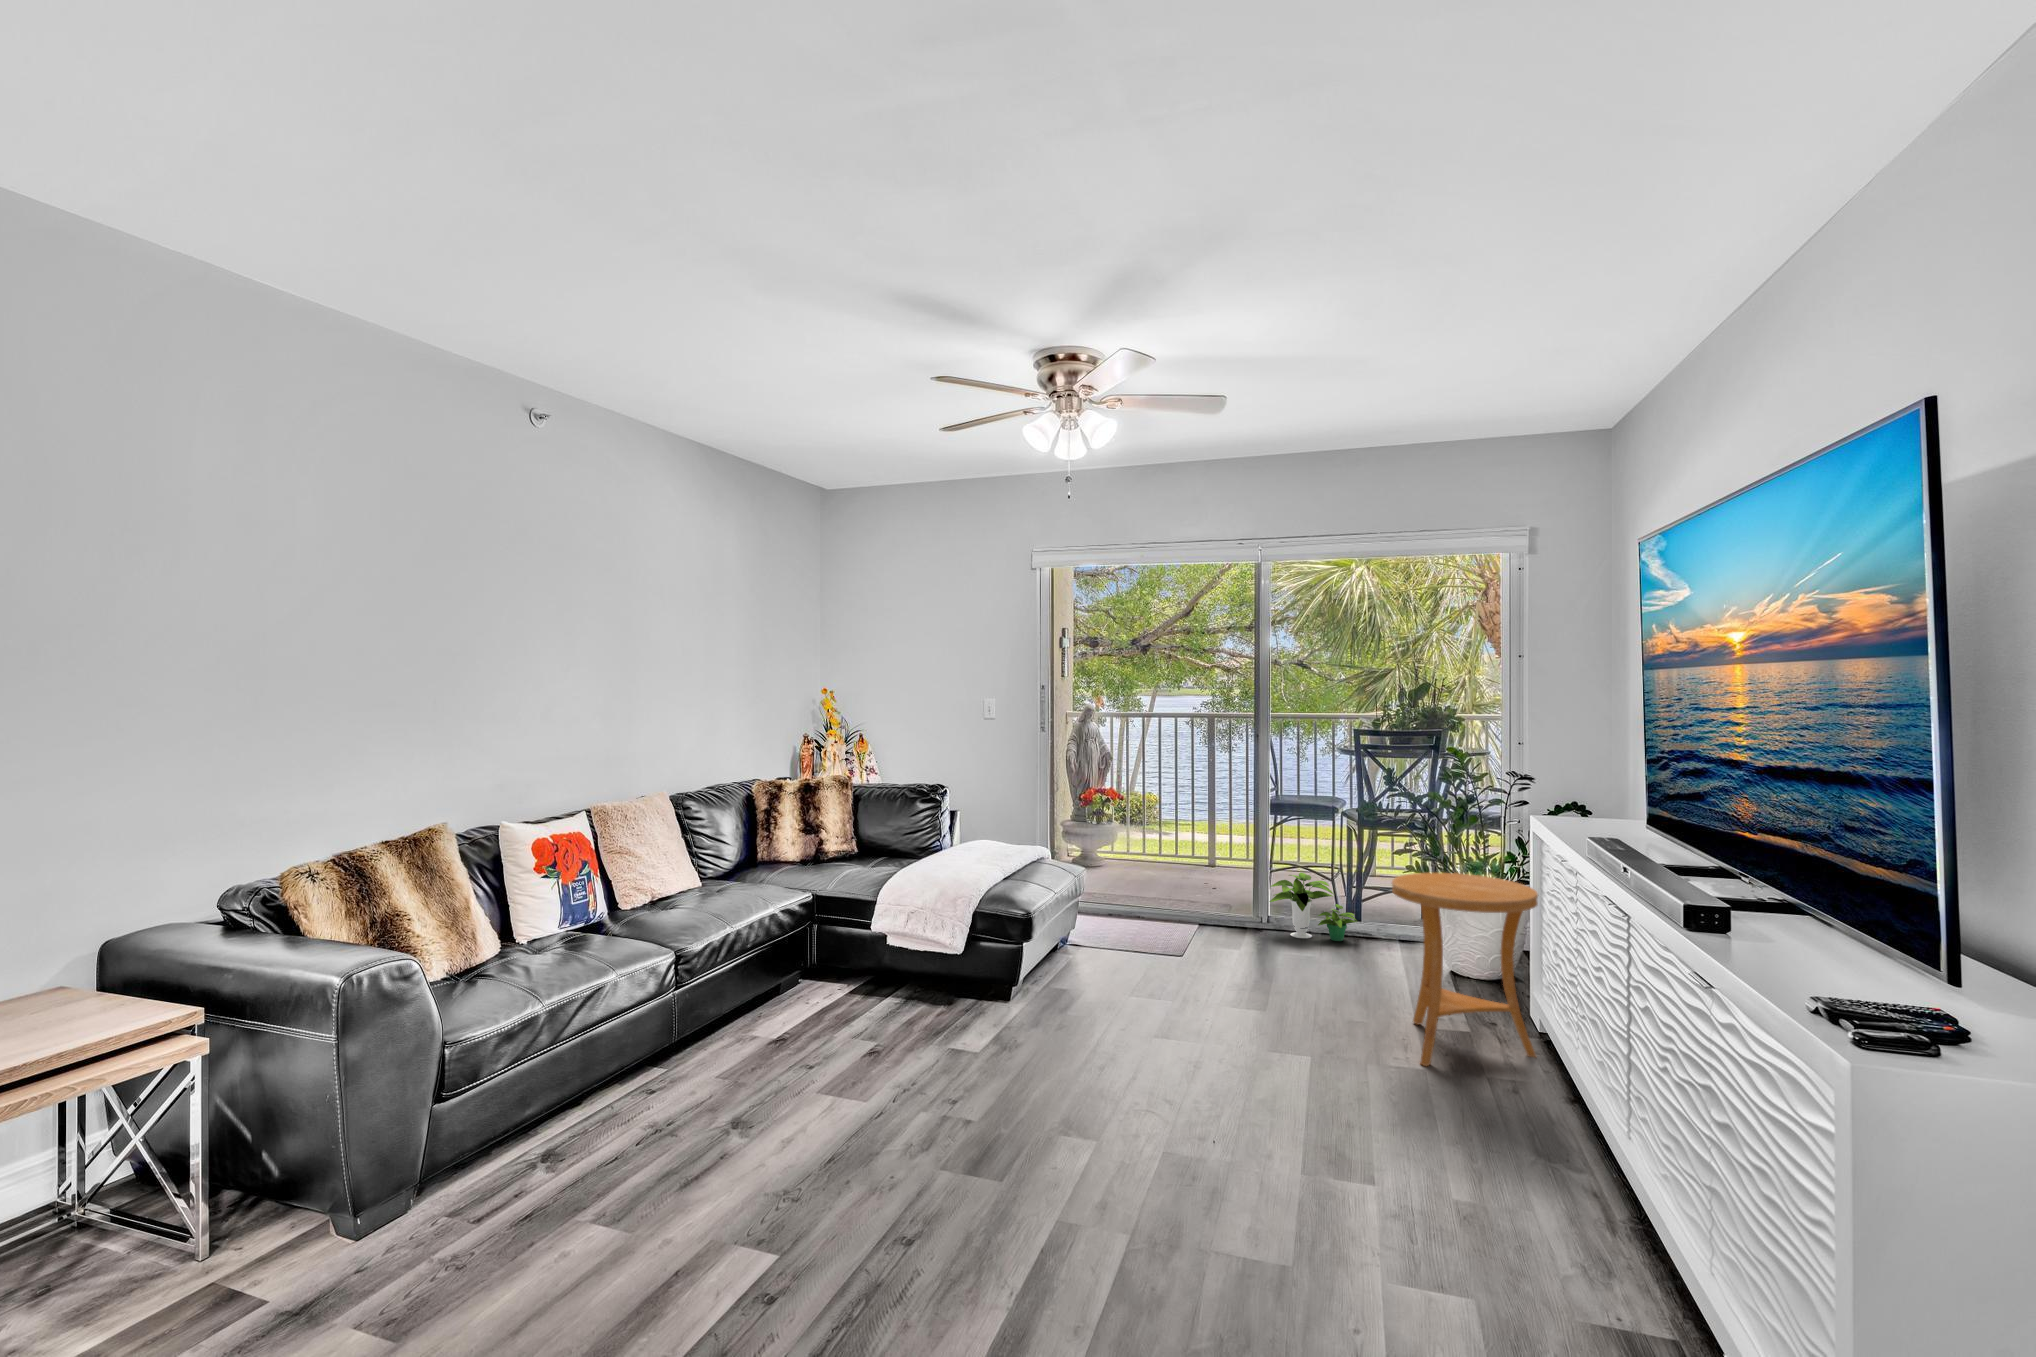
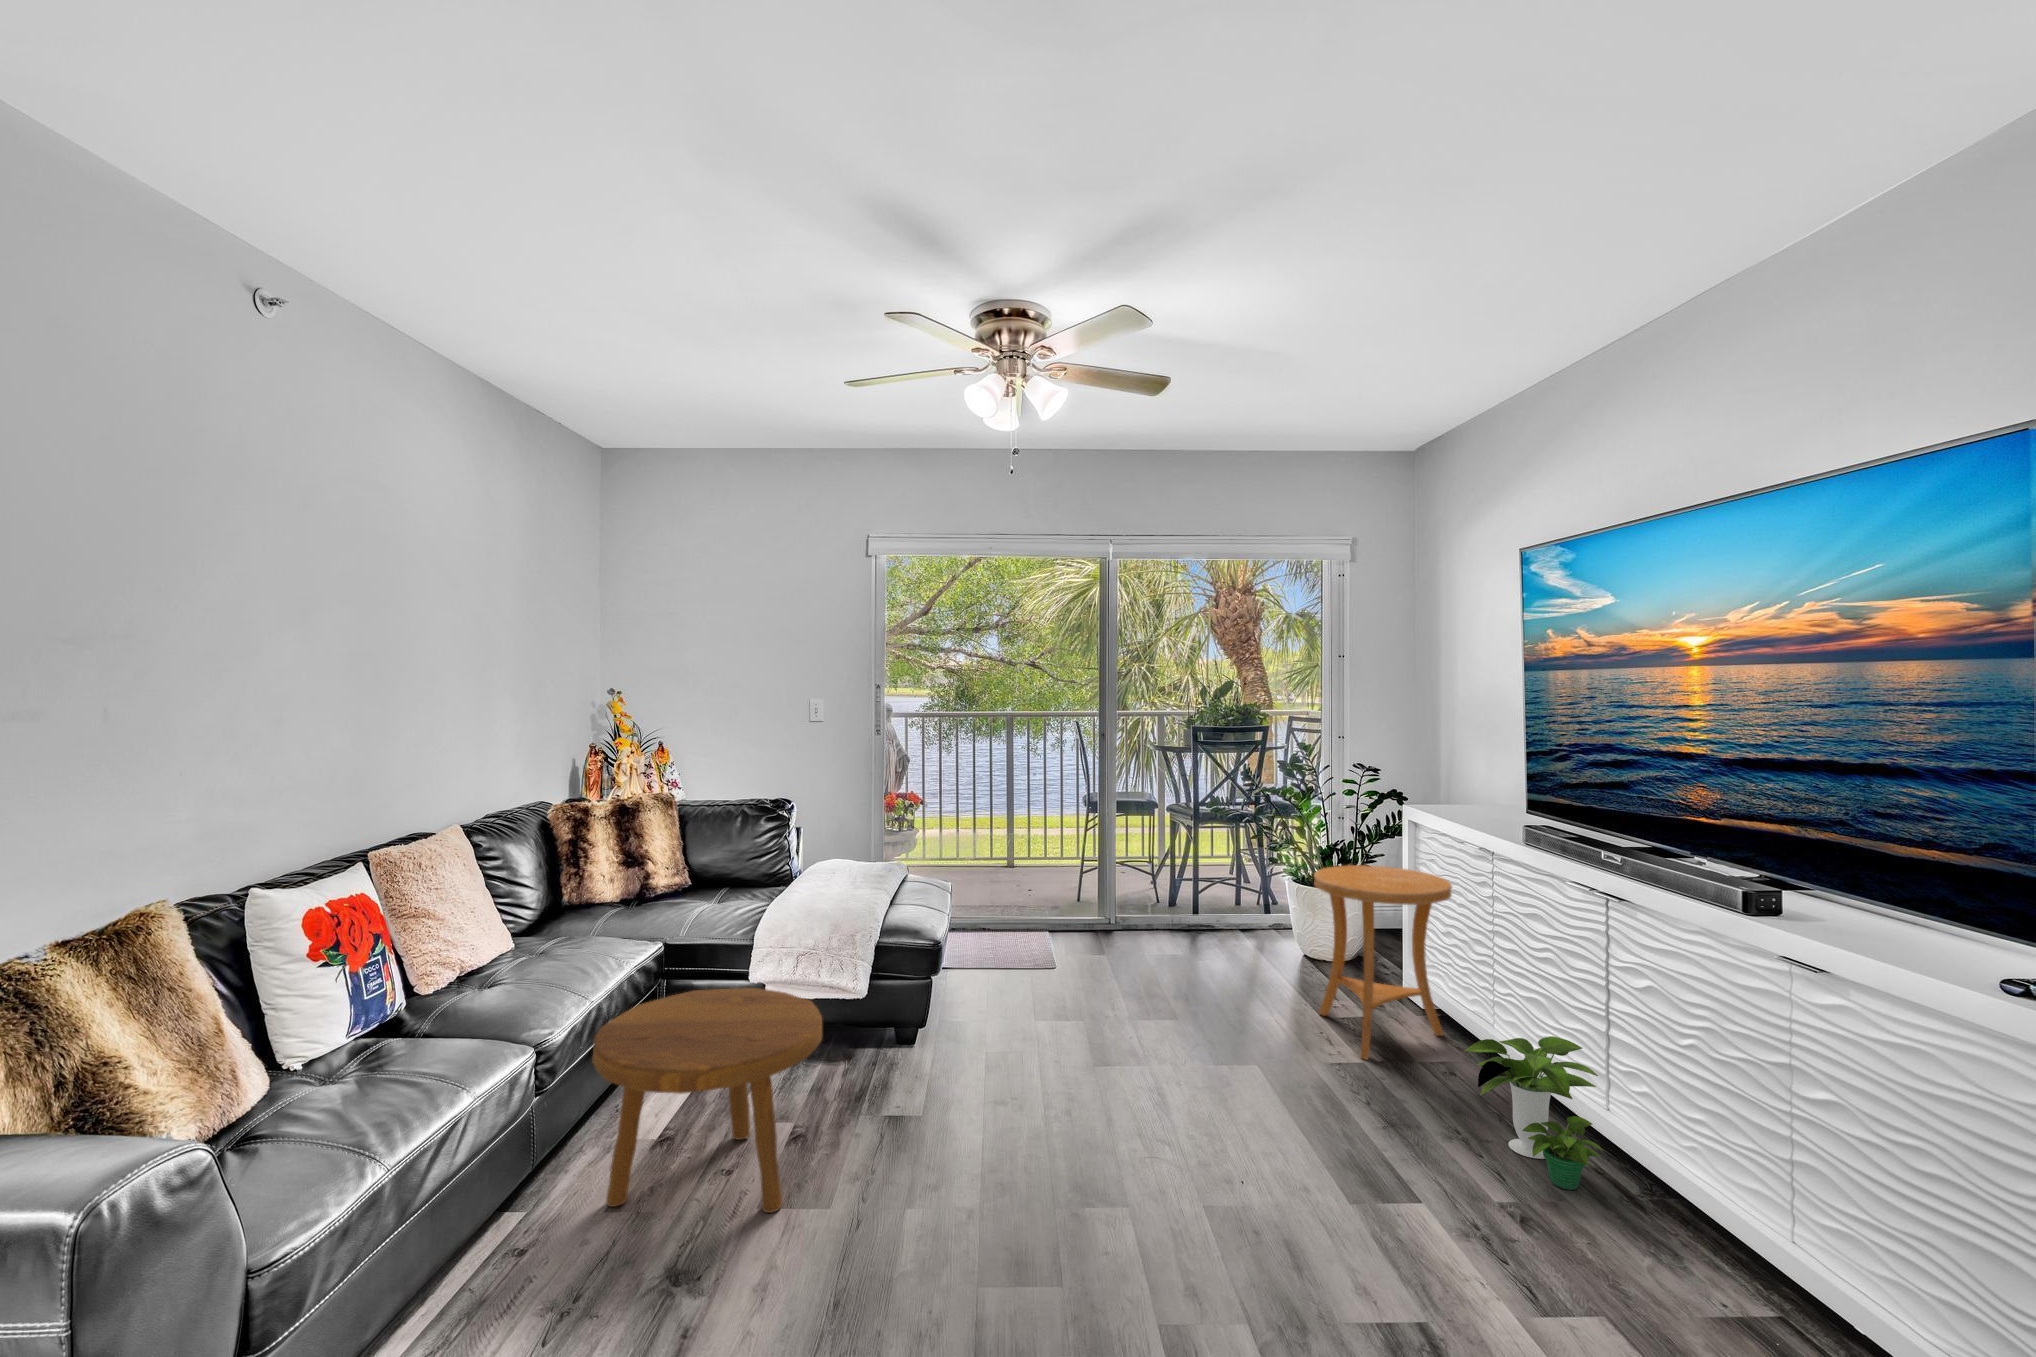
potted plant: present [1269,873,1356,941] -> present [1465,1036,1603,1190]
footstool: none [702,925,876,1096] -> present [592,988,822,1213]

